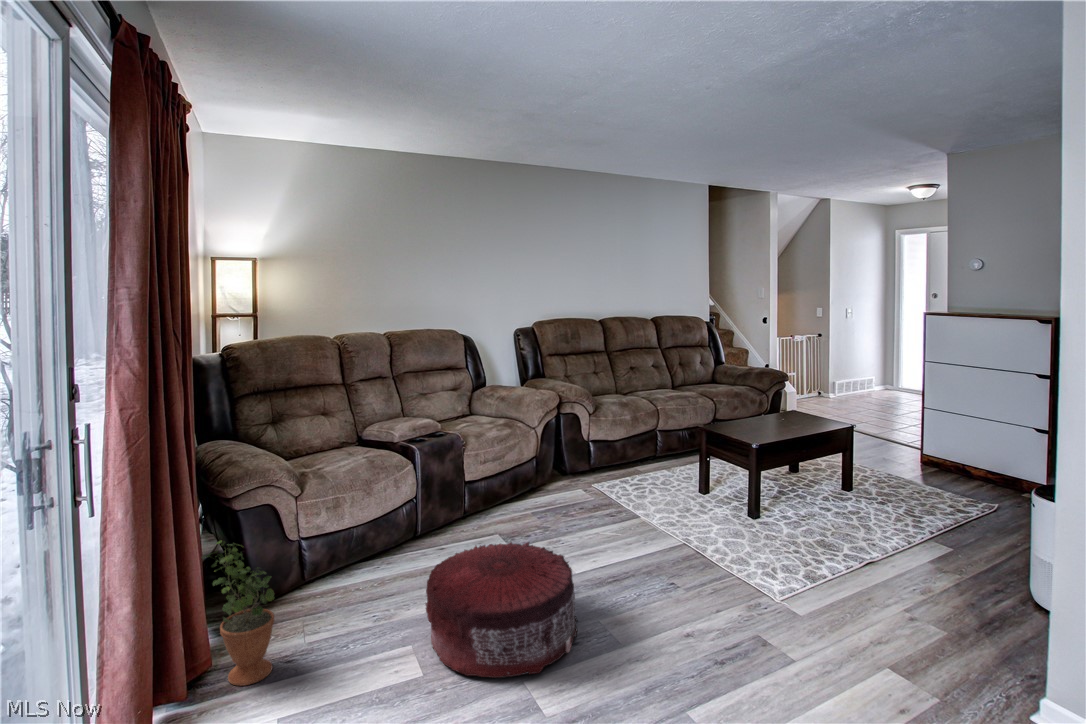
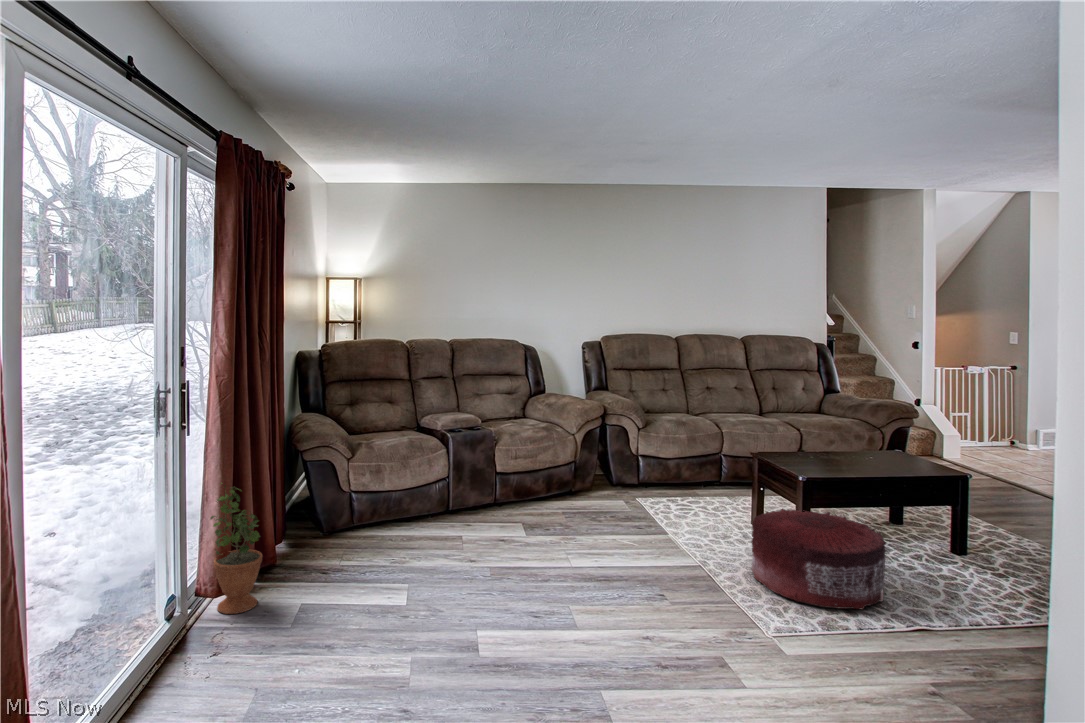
pouf: present [426,542,578,678] -> present [751,509,886,609]

